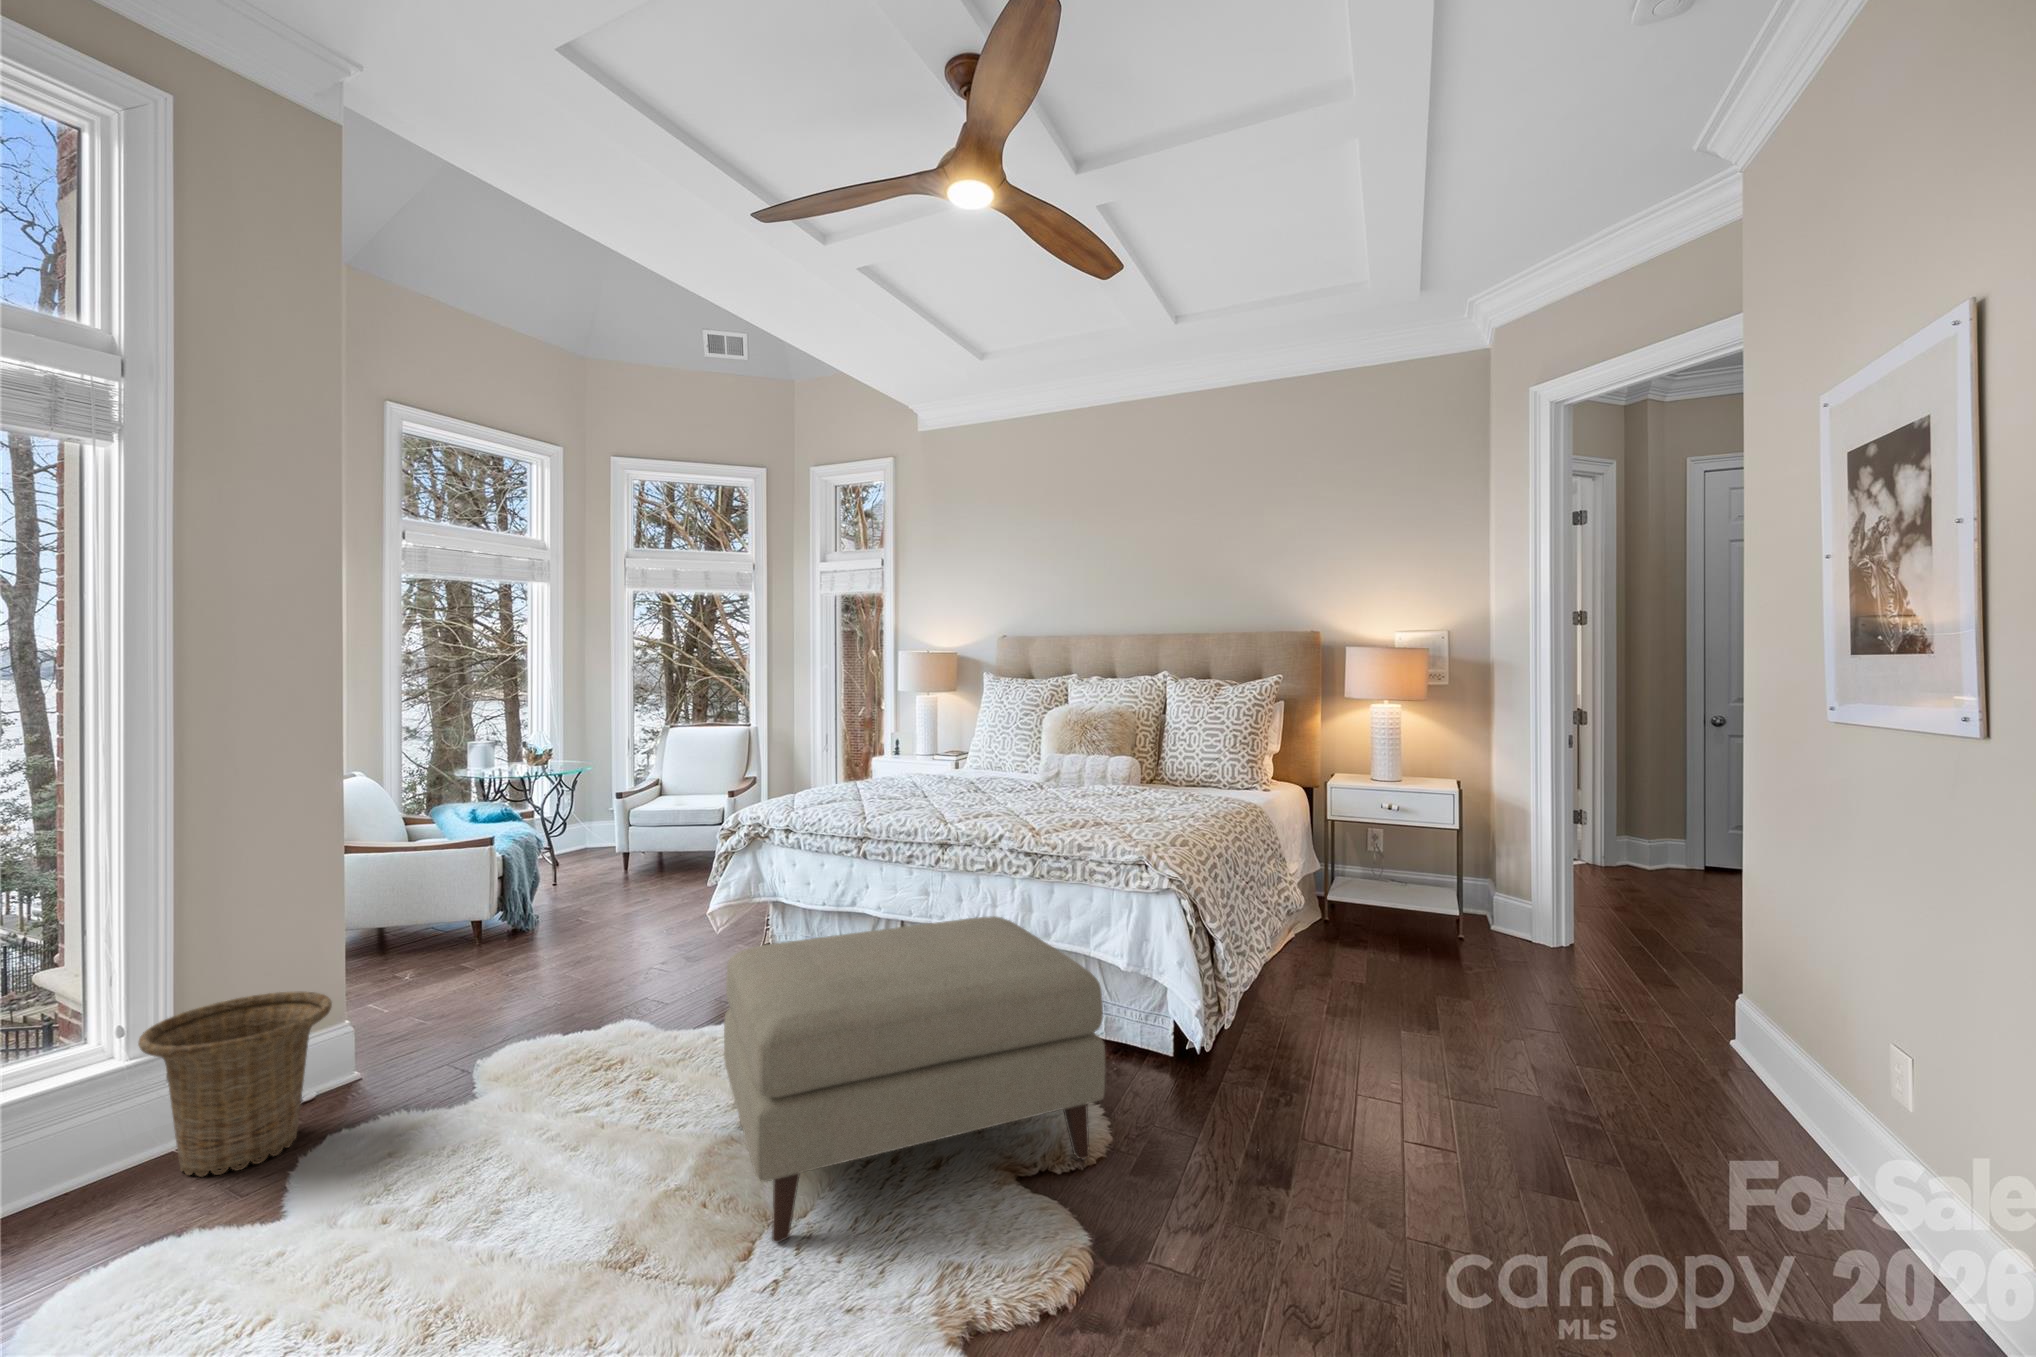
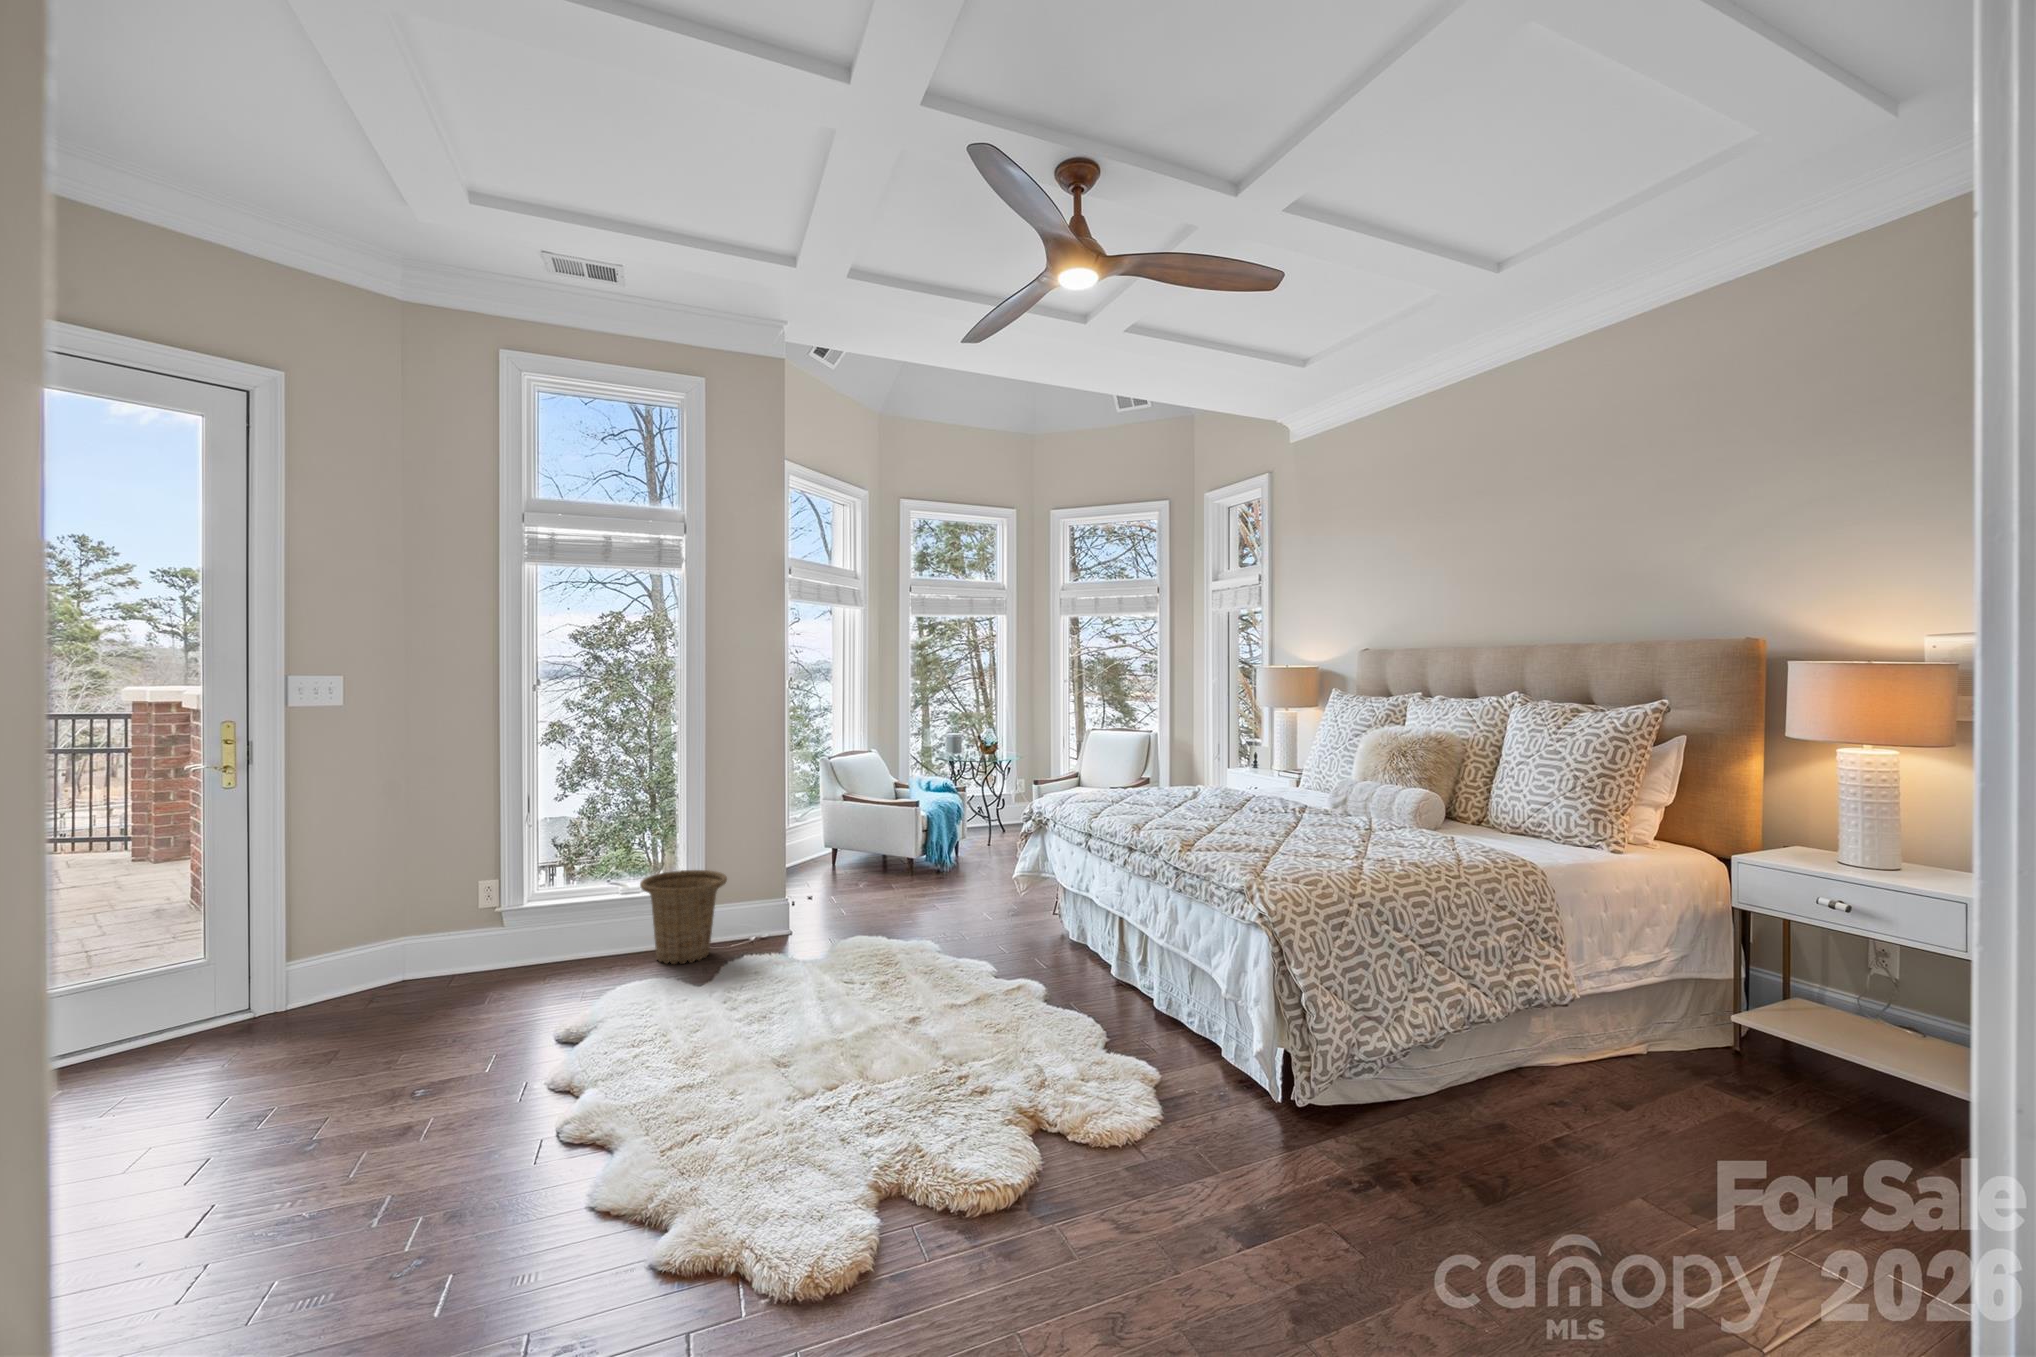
ottoman: present [724,916,1105,1243] -> none [798,895,1111,1136]

